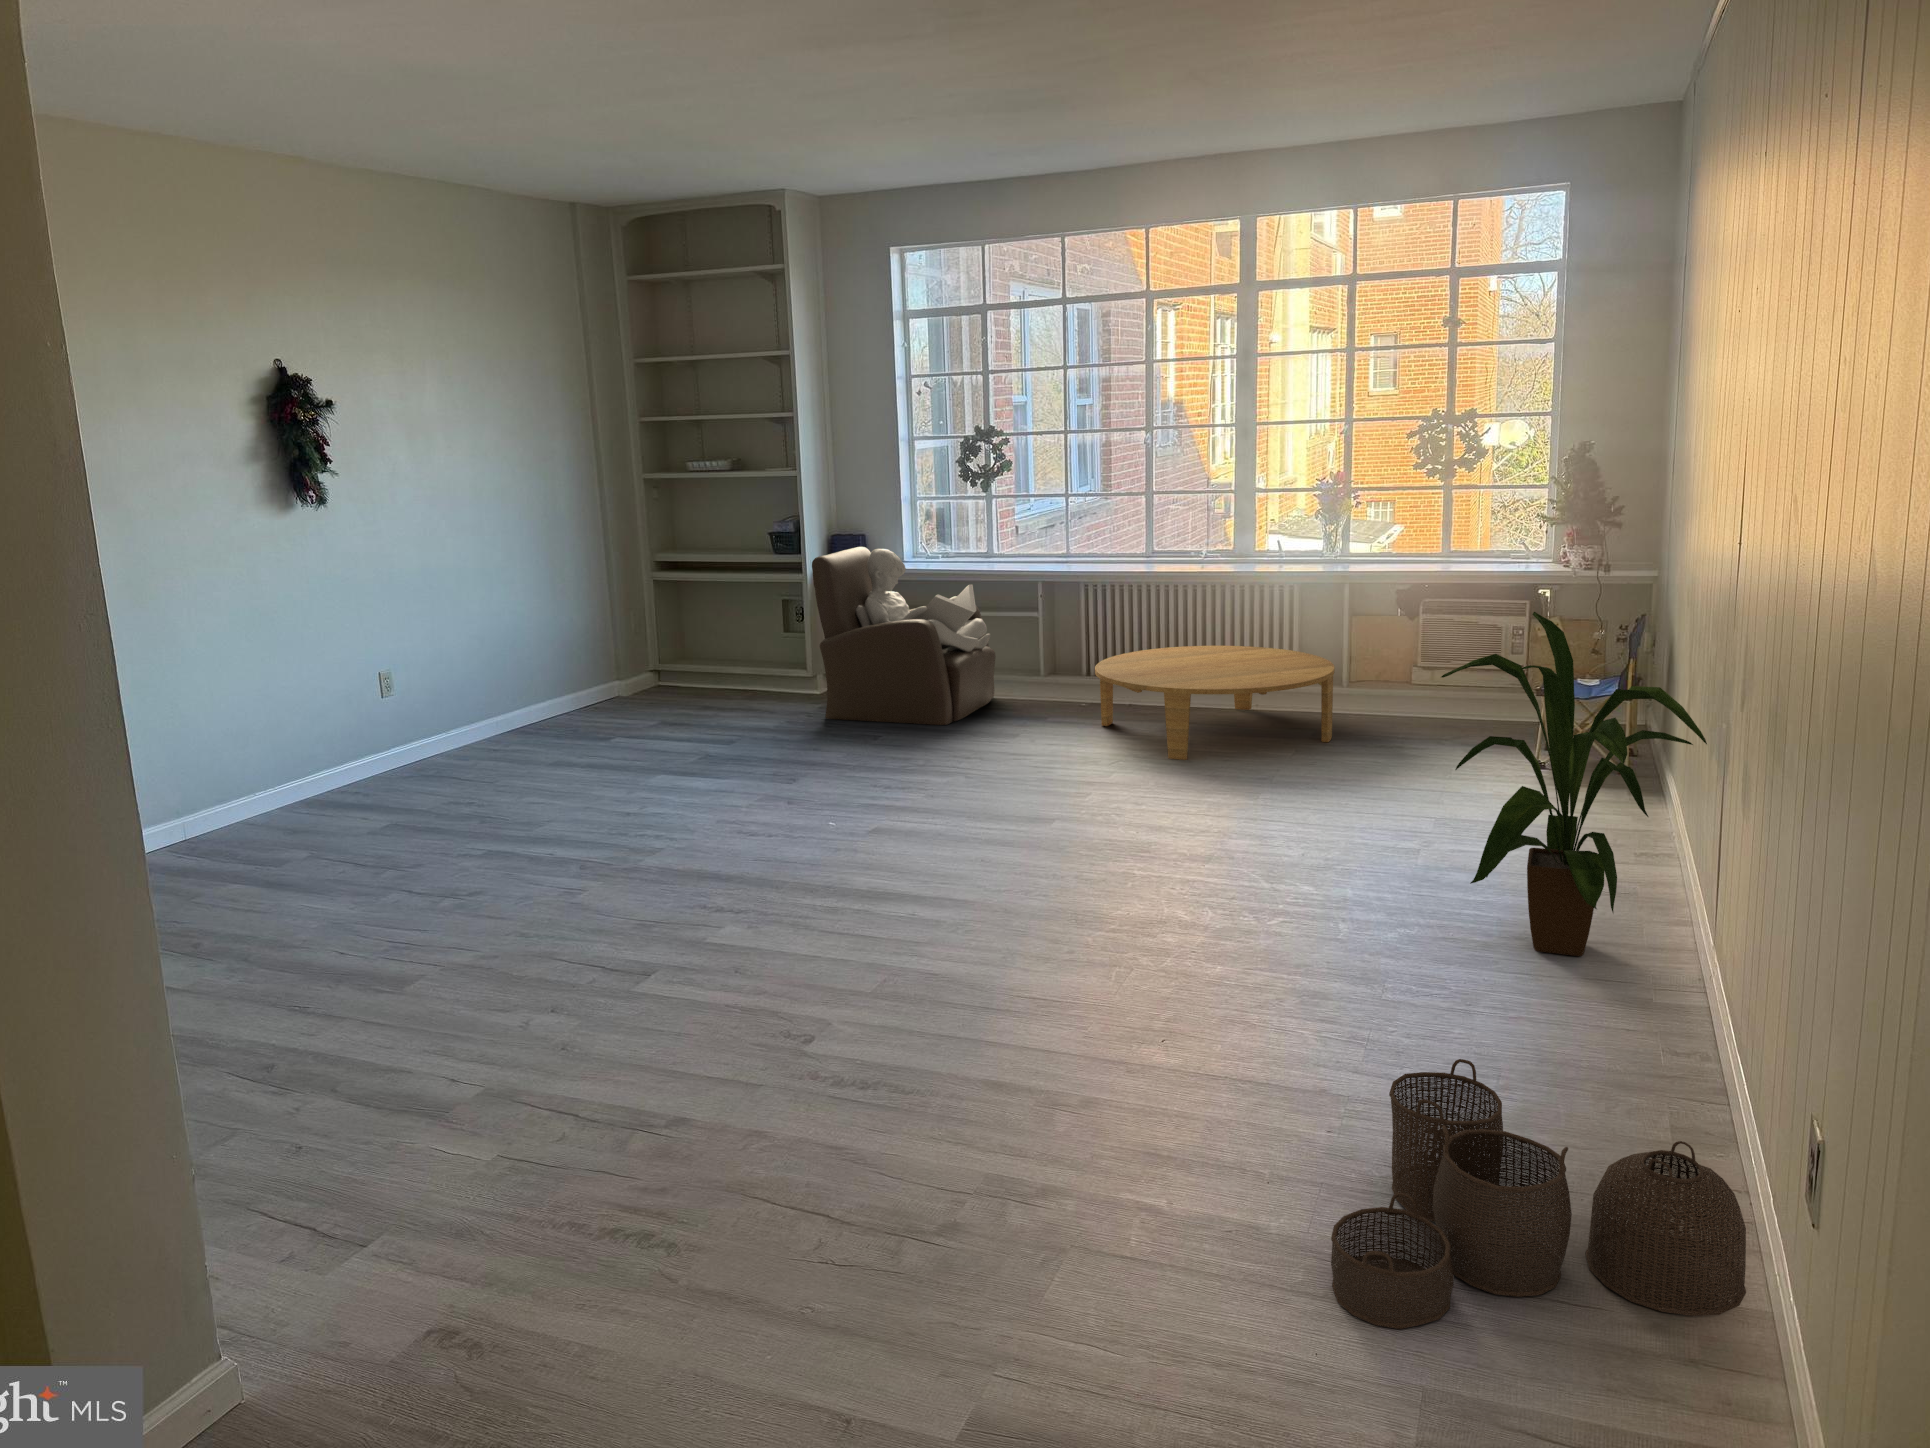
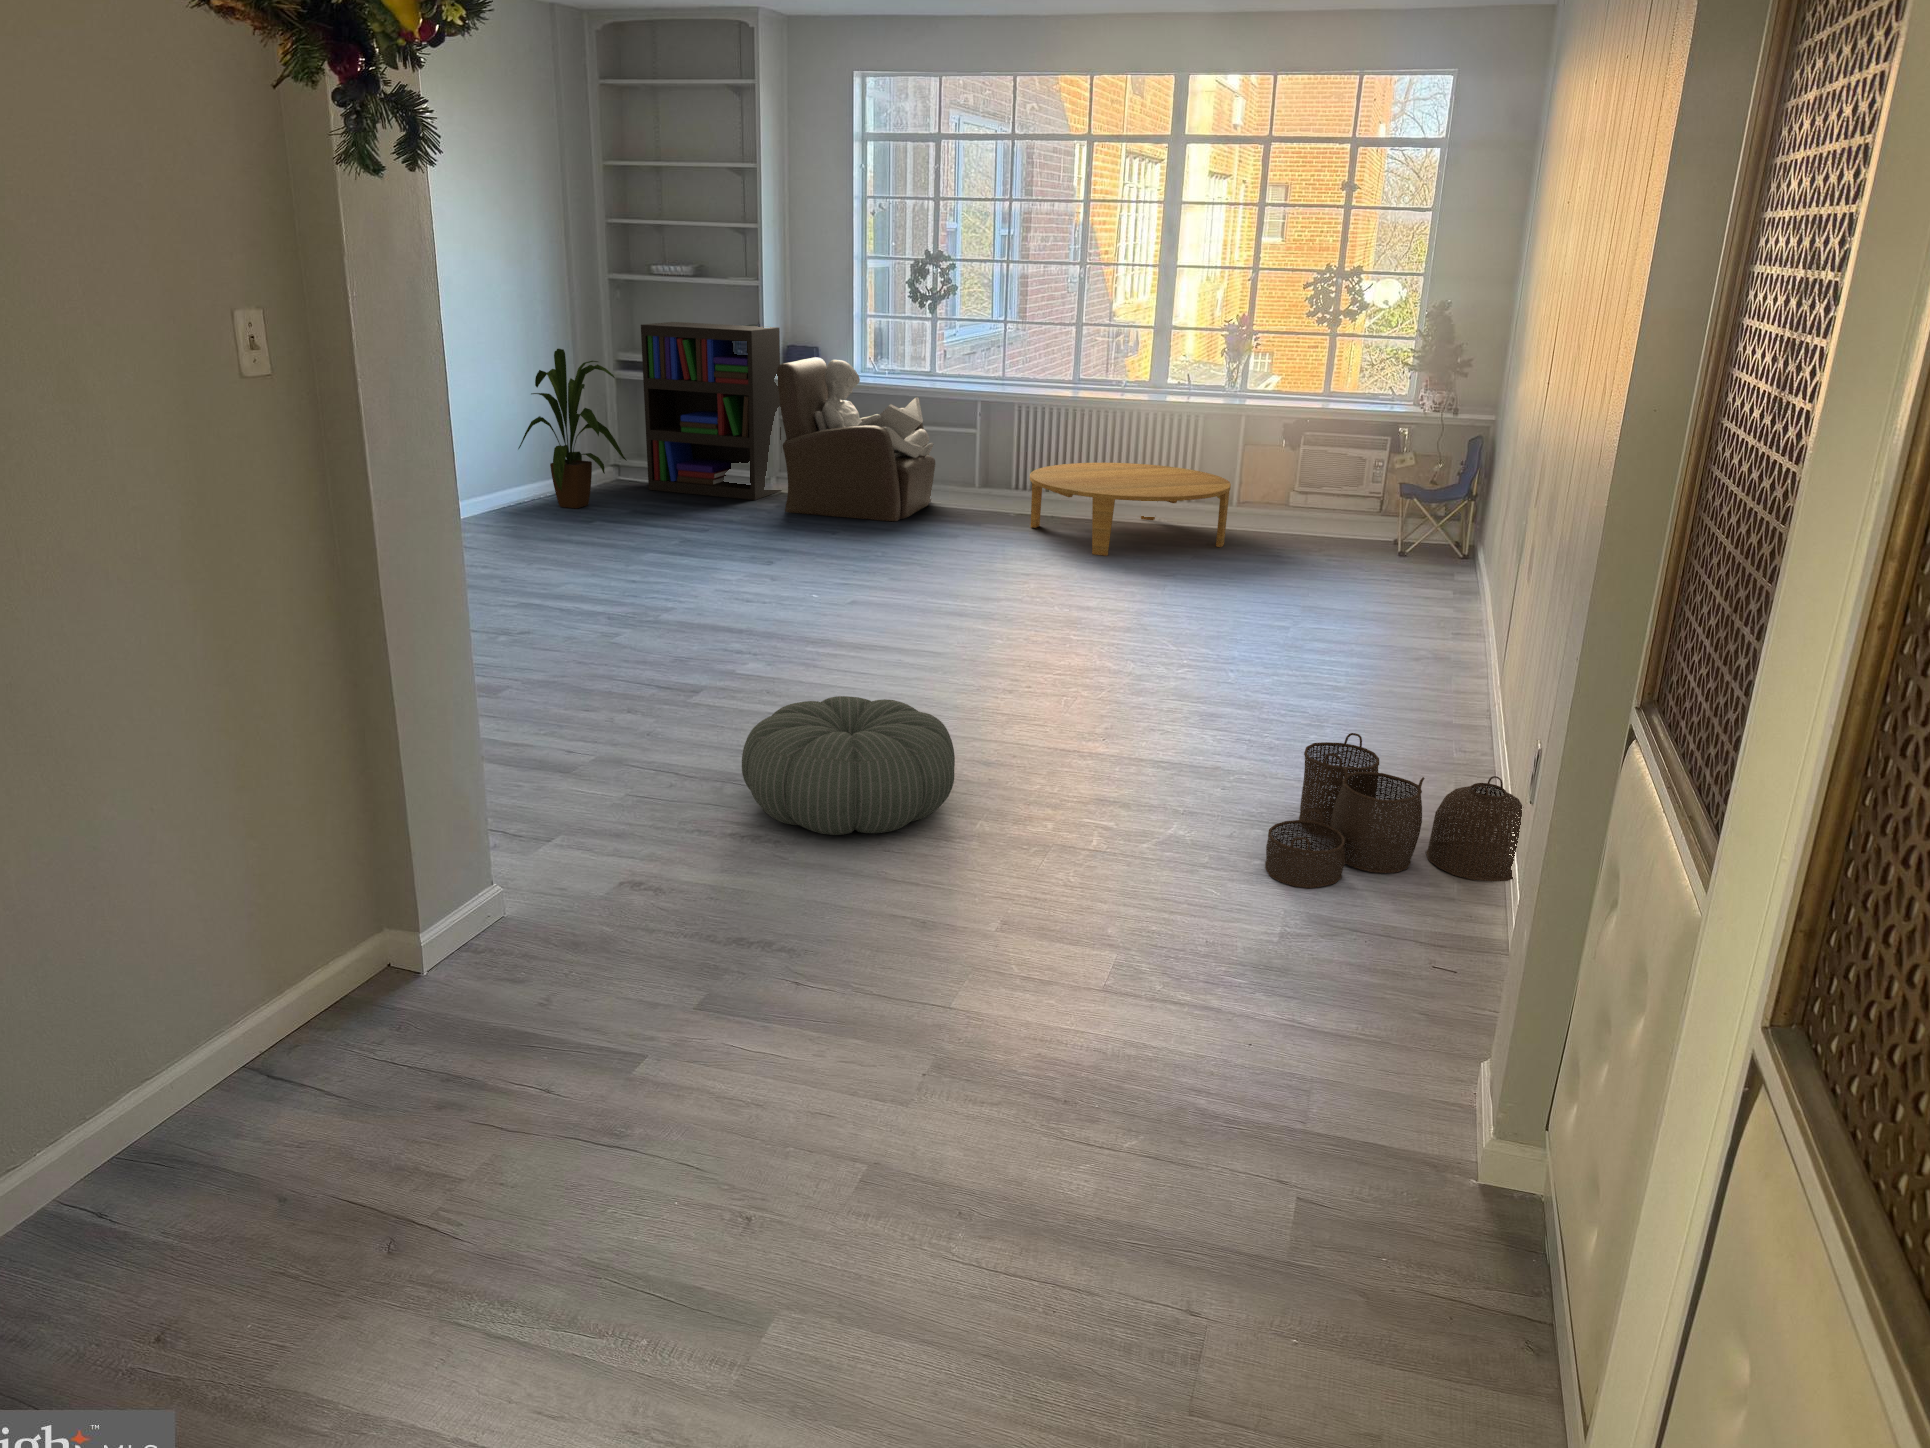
bookshelf: none [673,517,831,705] -> present [641,322,782,500]
house plant: present [1441,612,1707,956] -> present [518,349,627,508]
pouf: none [614,1007,901,1222] -> present [742,696,955,835]

